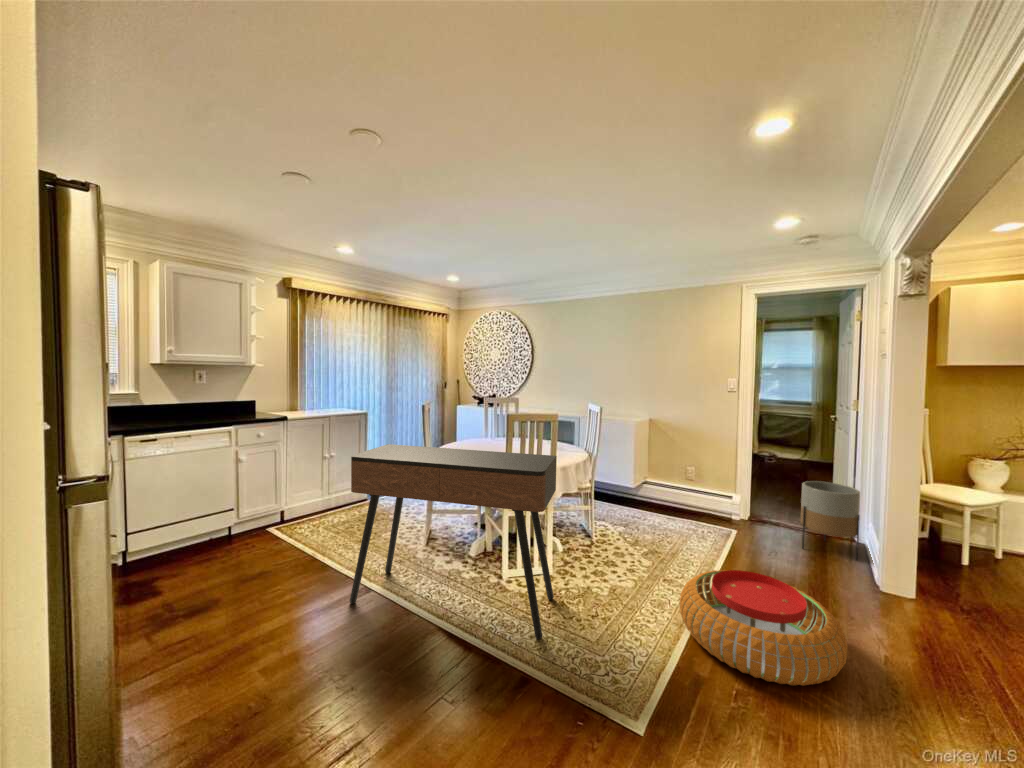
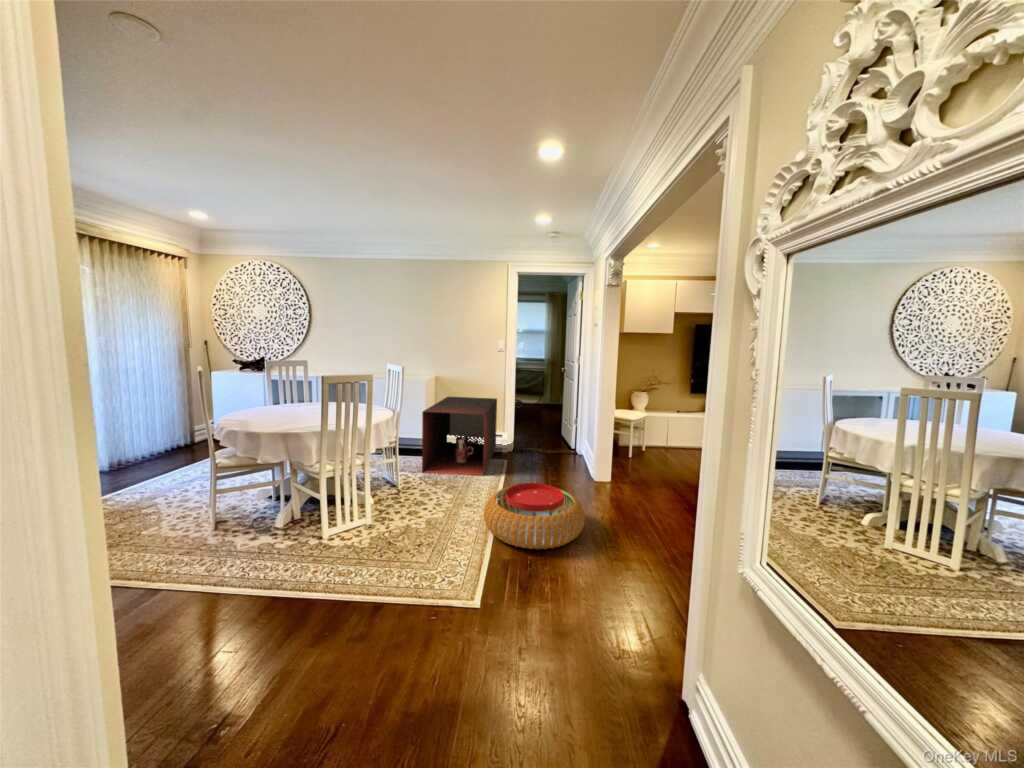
storage cabinet: none [624,442,726,545] -> present [422,397,497,476]
console table: present [350,444,557,639] -> none [121,413,381,611]
planter: present [800,481,860,560] -> none [549,416,583,466]

